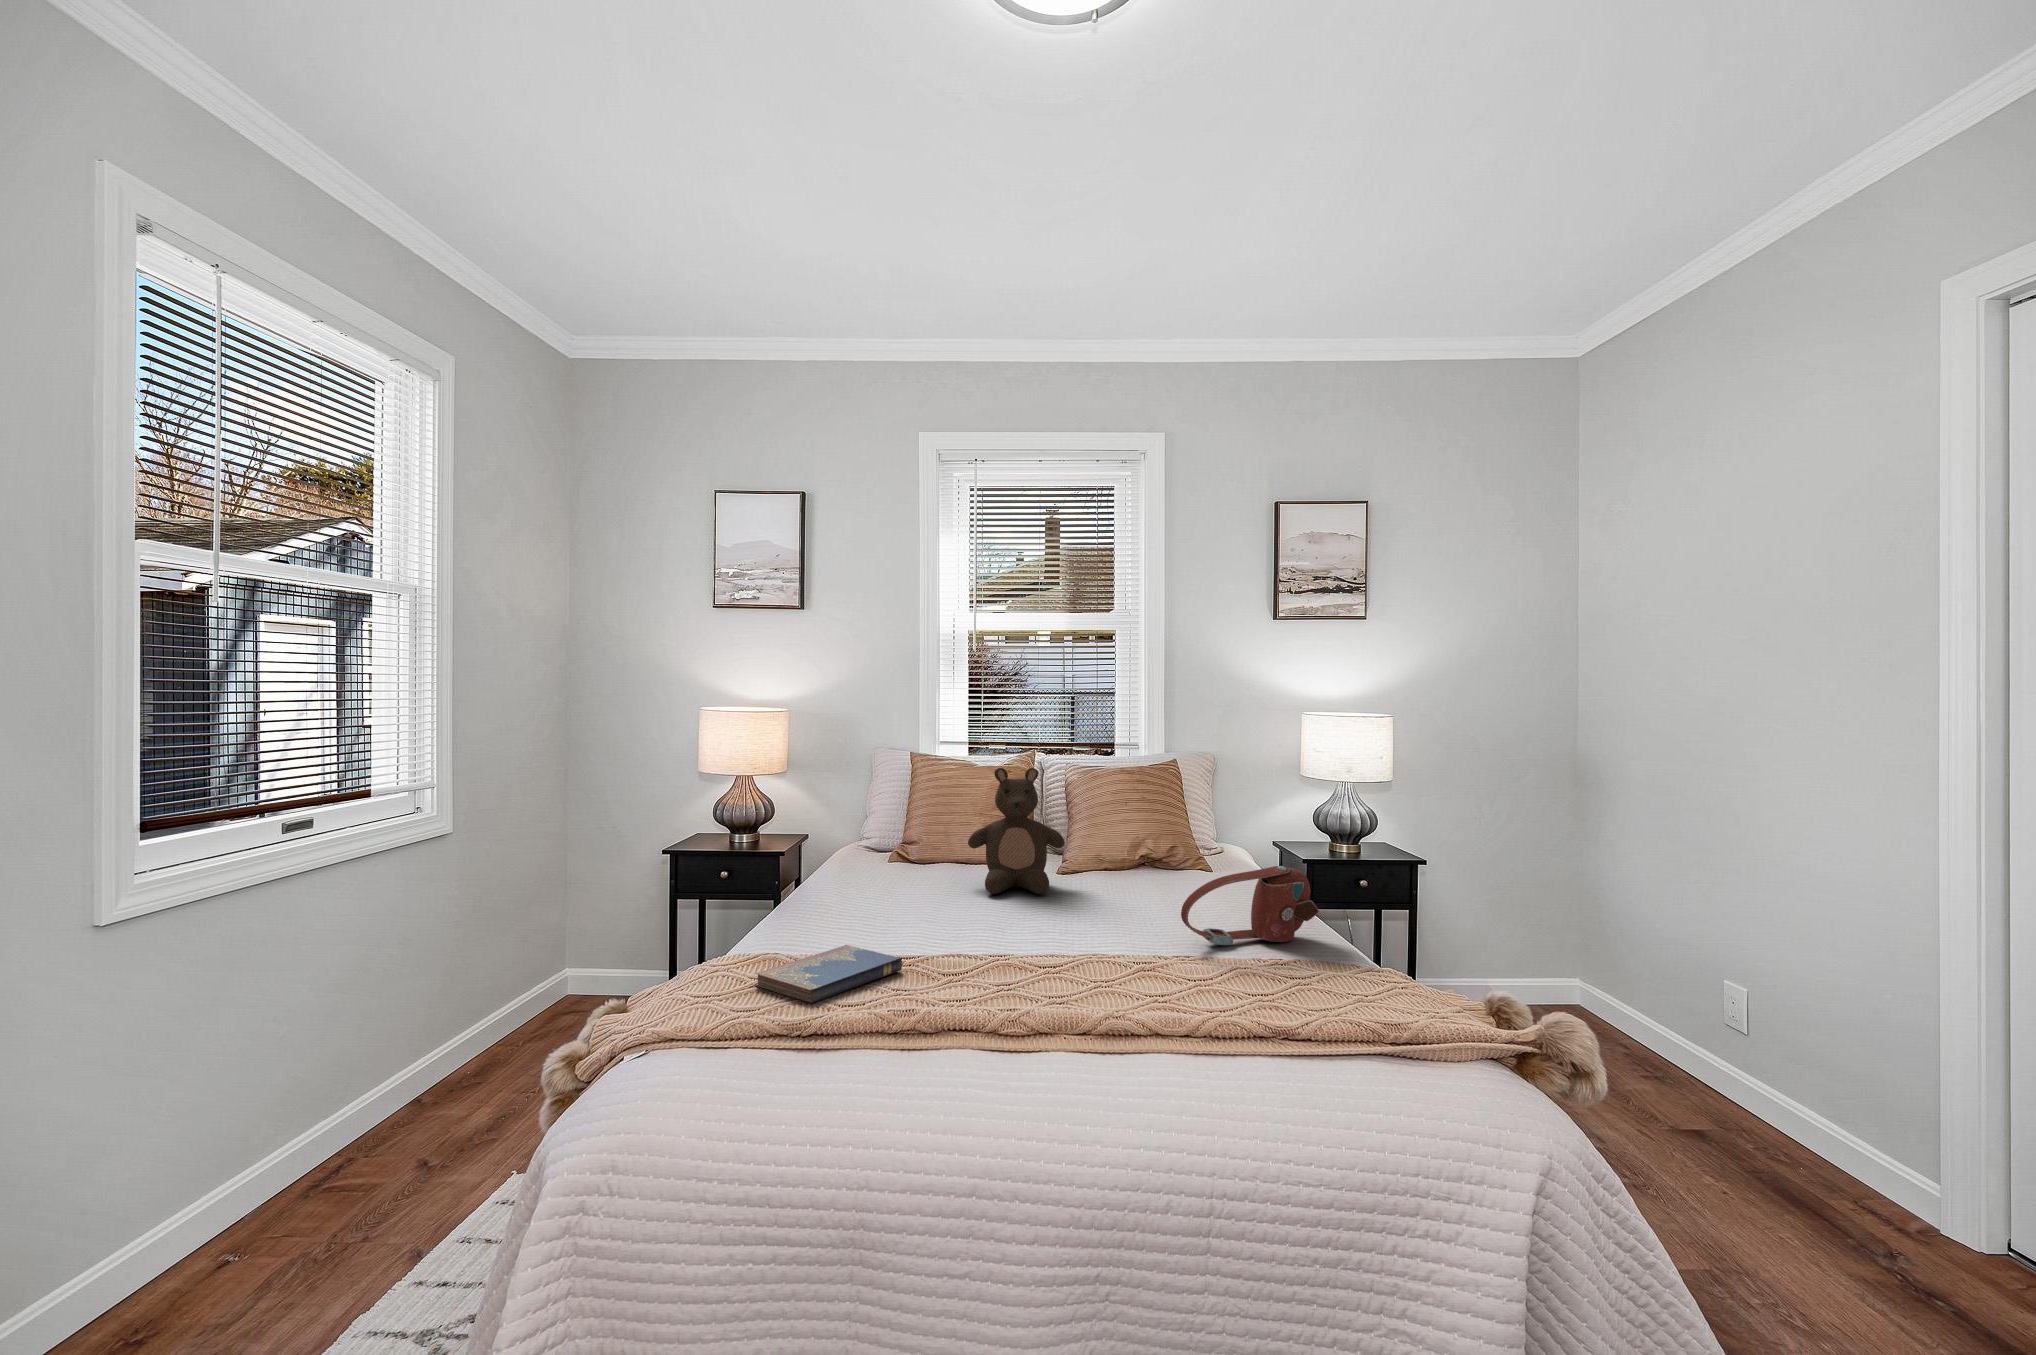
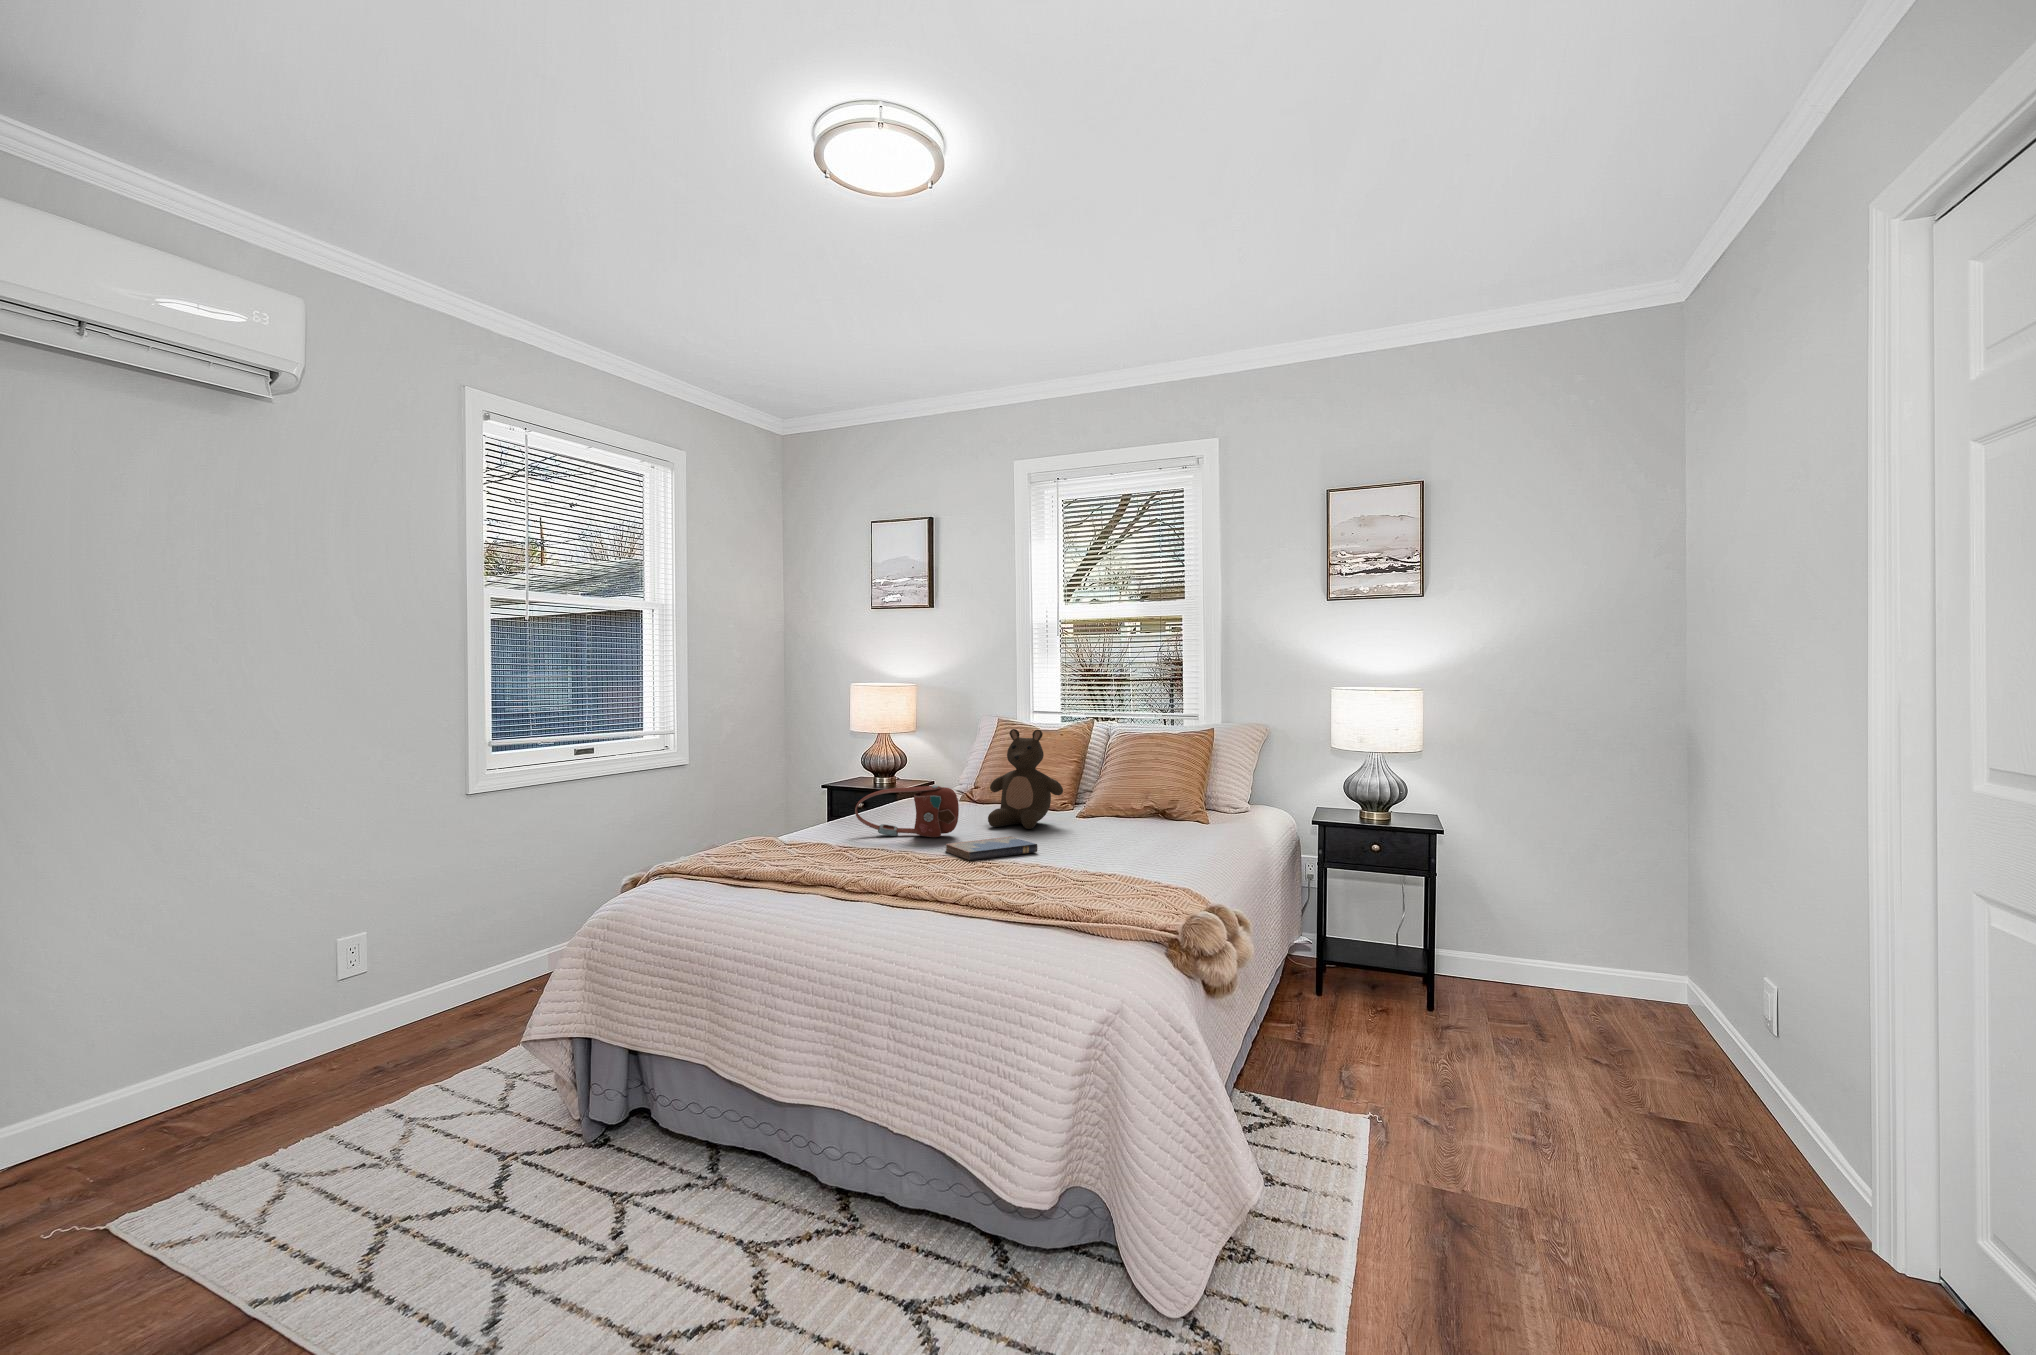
handbag: present [1181,866,1319,945] -> present [855,785,959,837]
hardcover book: present [756,945,902,1003] -> present [946,836,1037,861]

